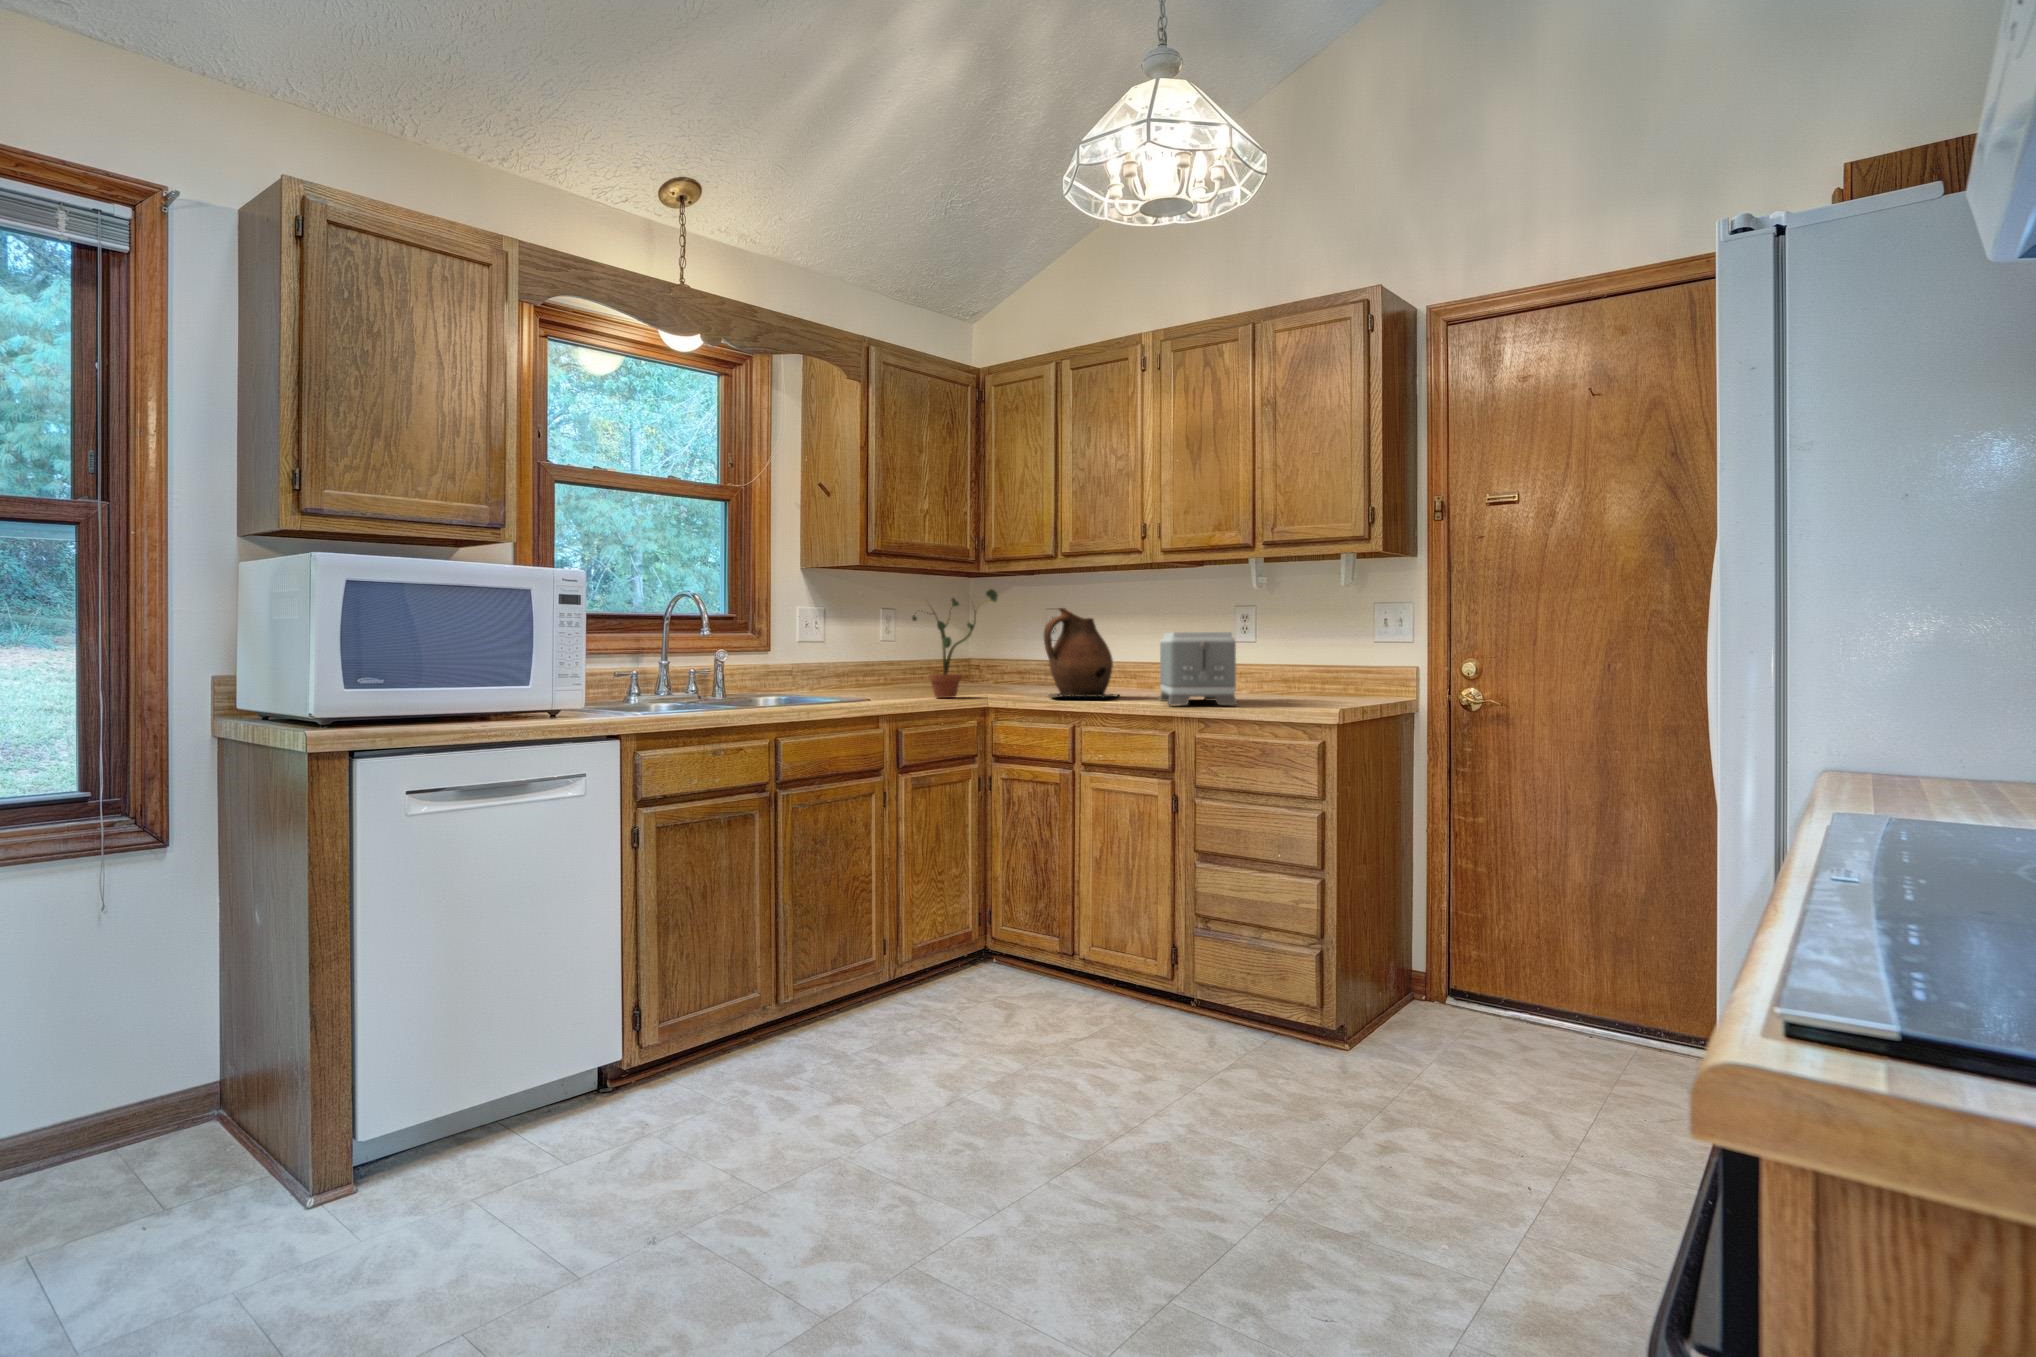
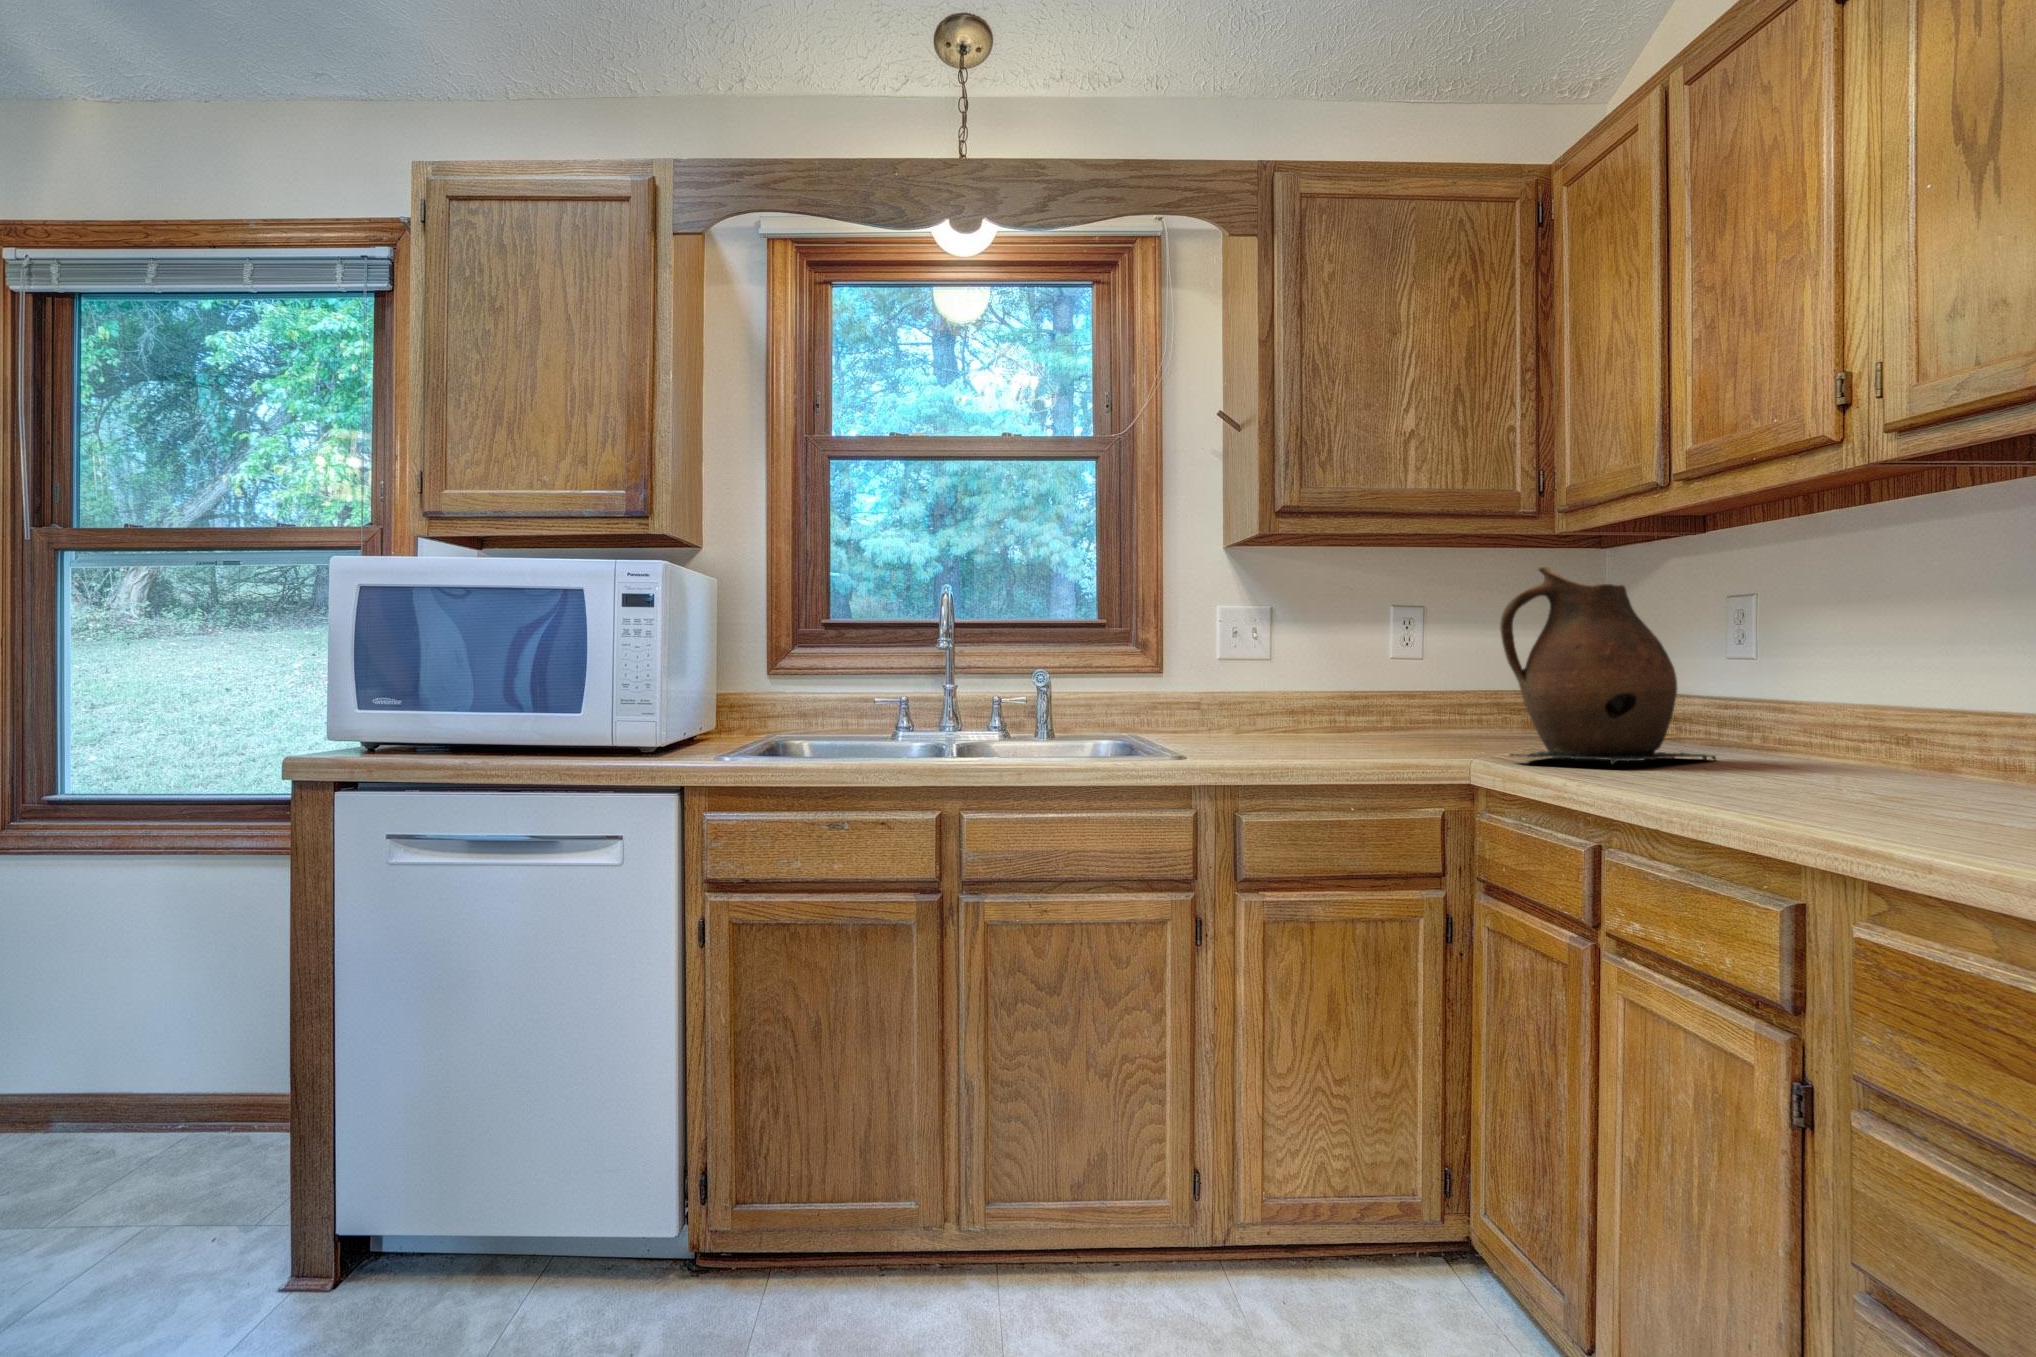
potted plant: present [912,589,998,698] -> none [1283,548,1477,752]
toaster: present [1159,632,1237,705] -> none [1692,582,1984,799]

